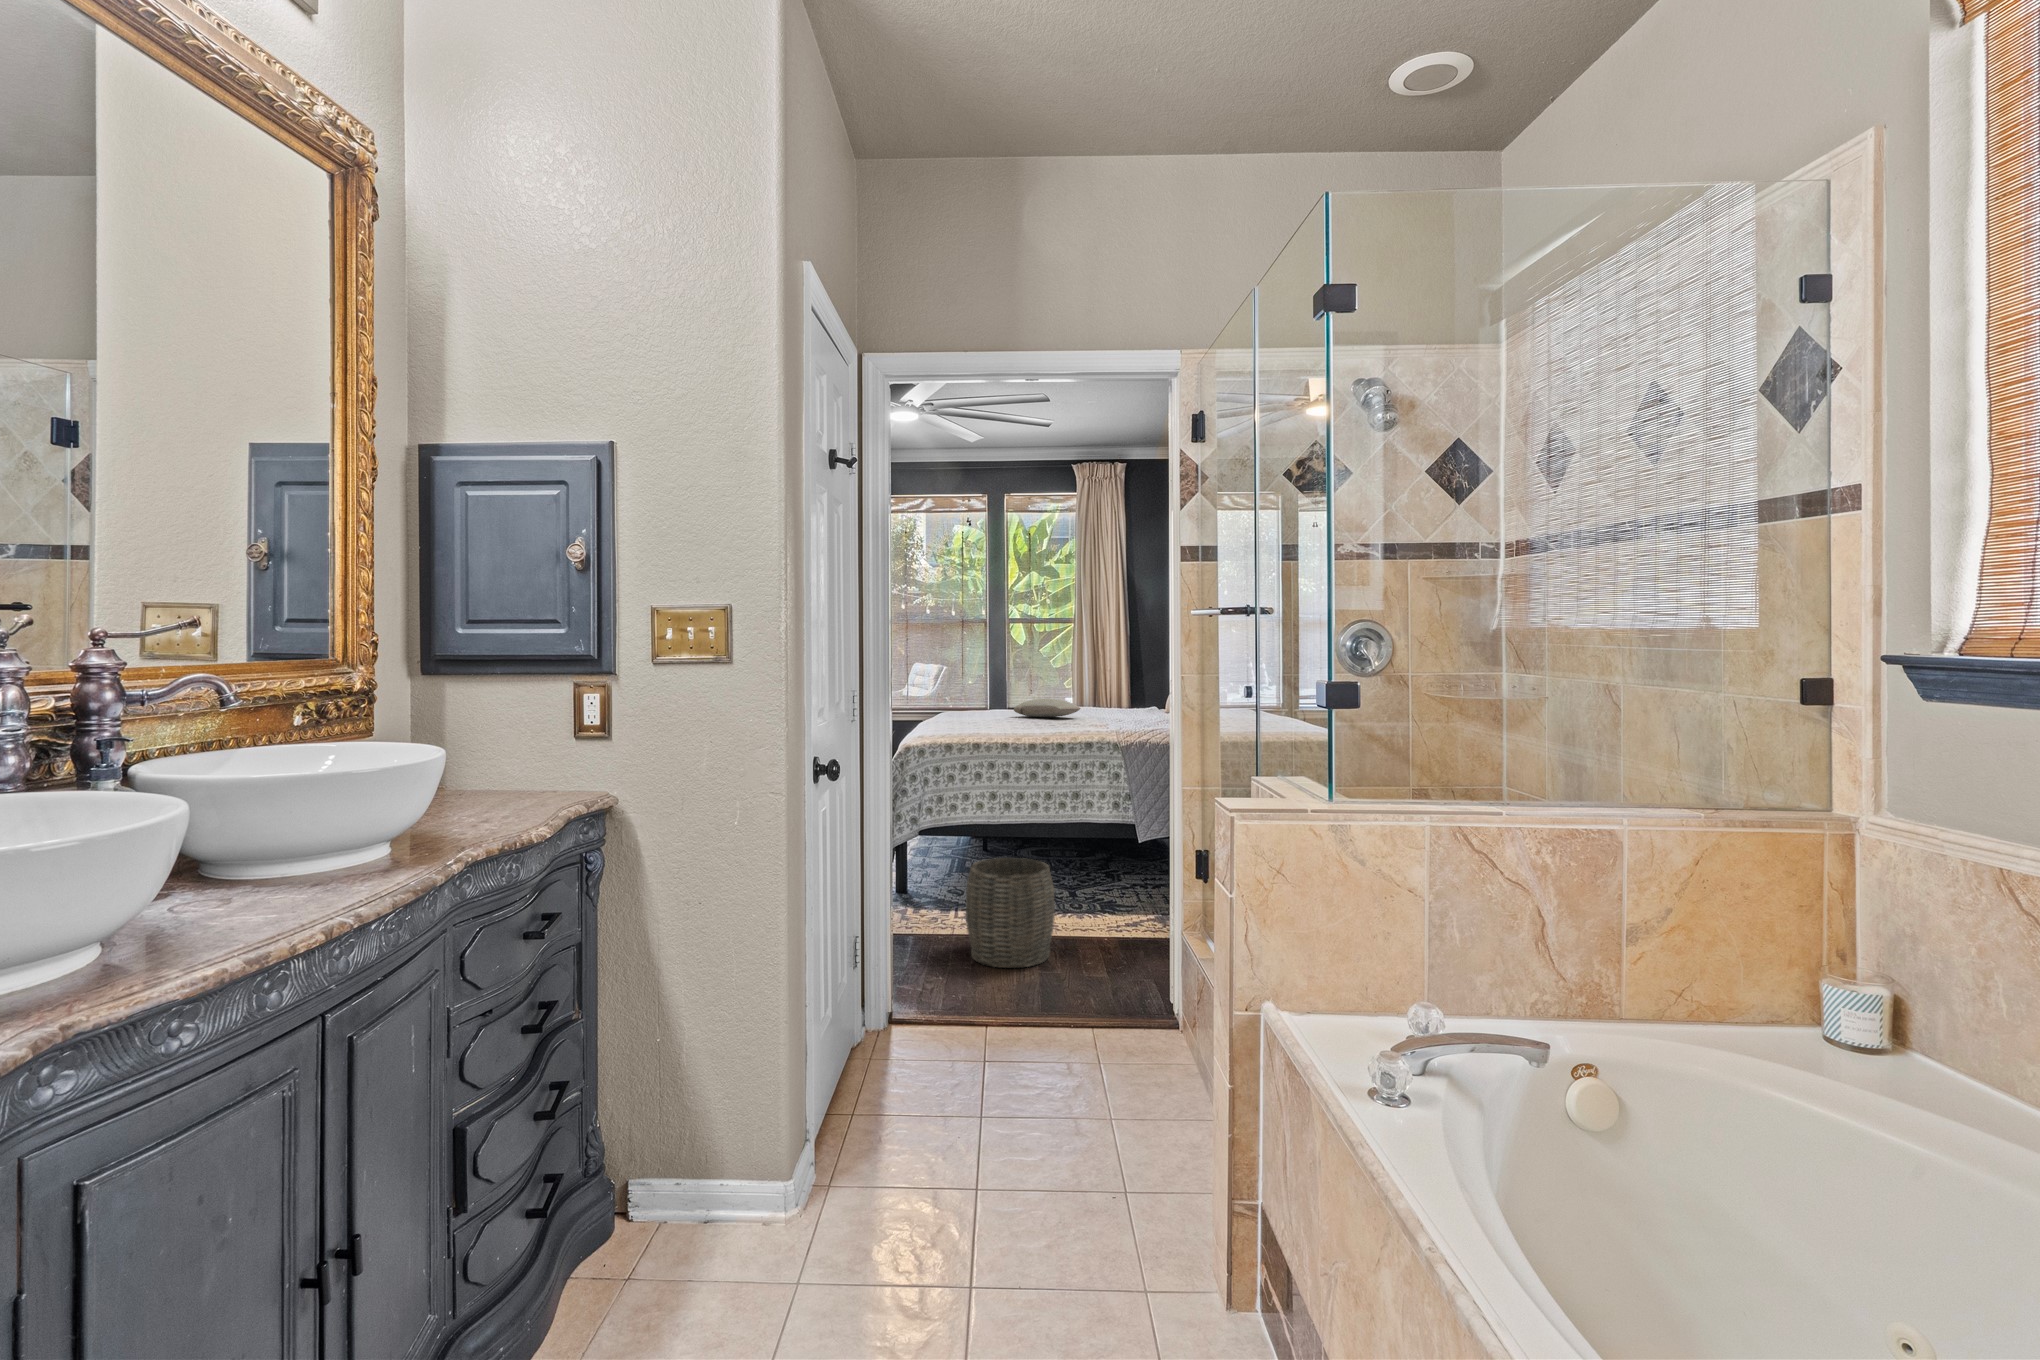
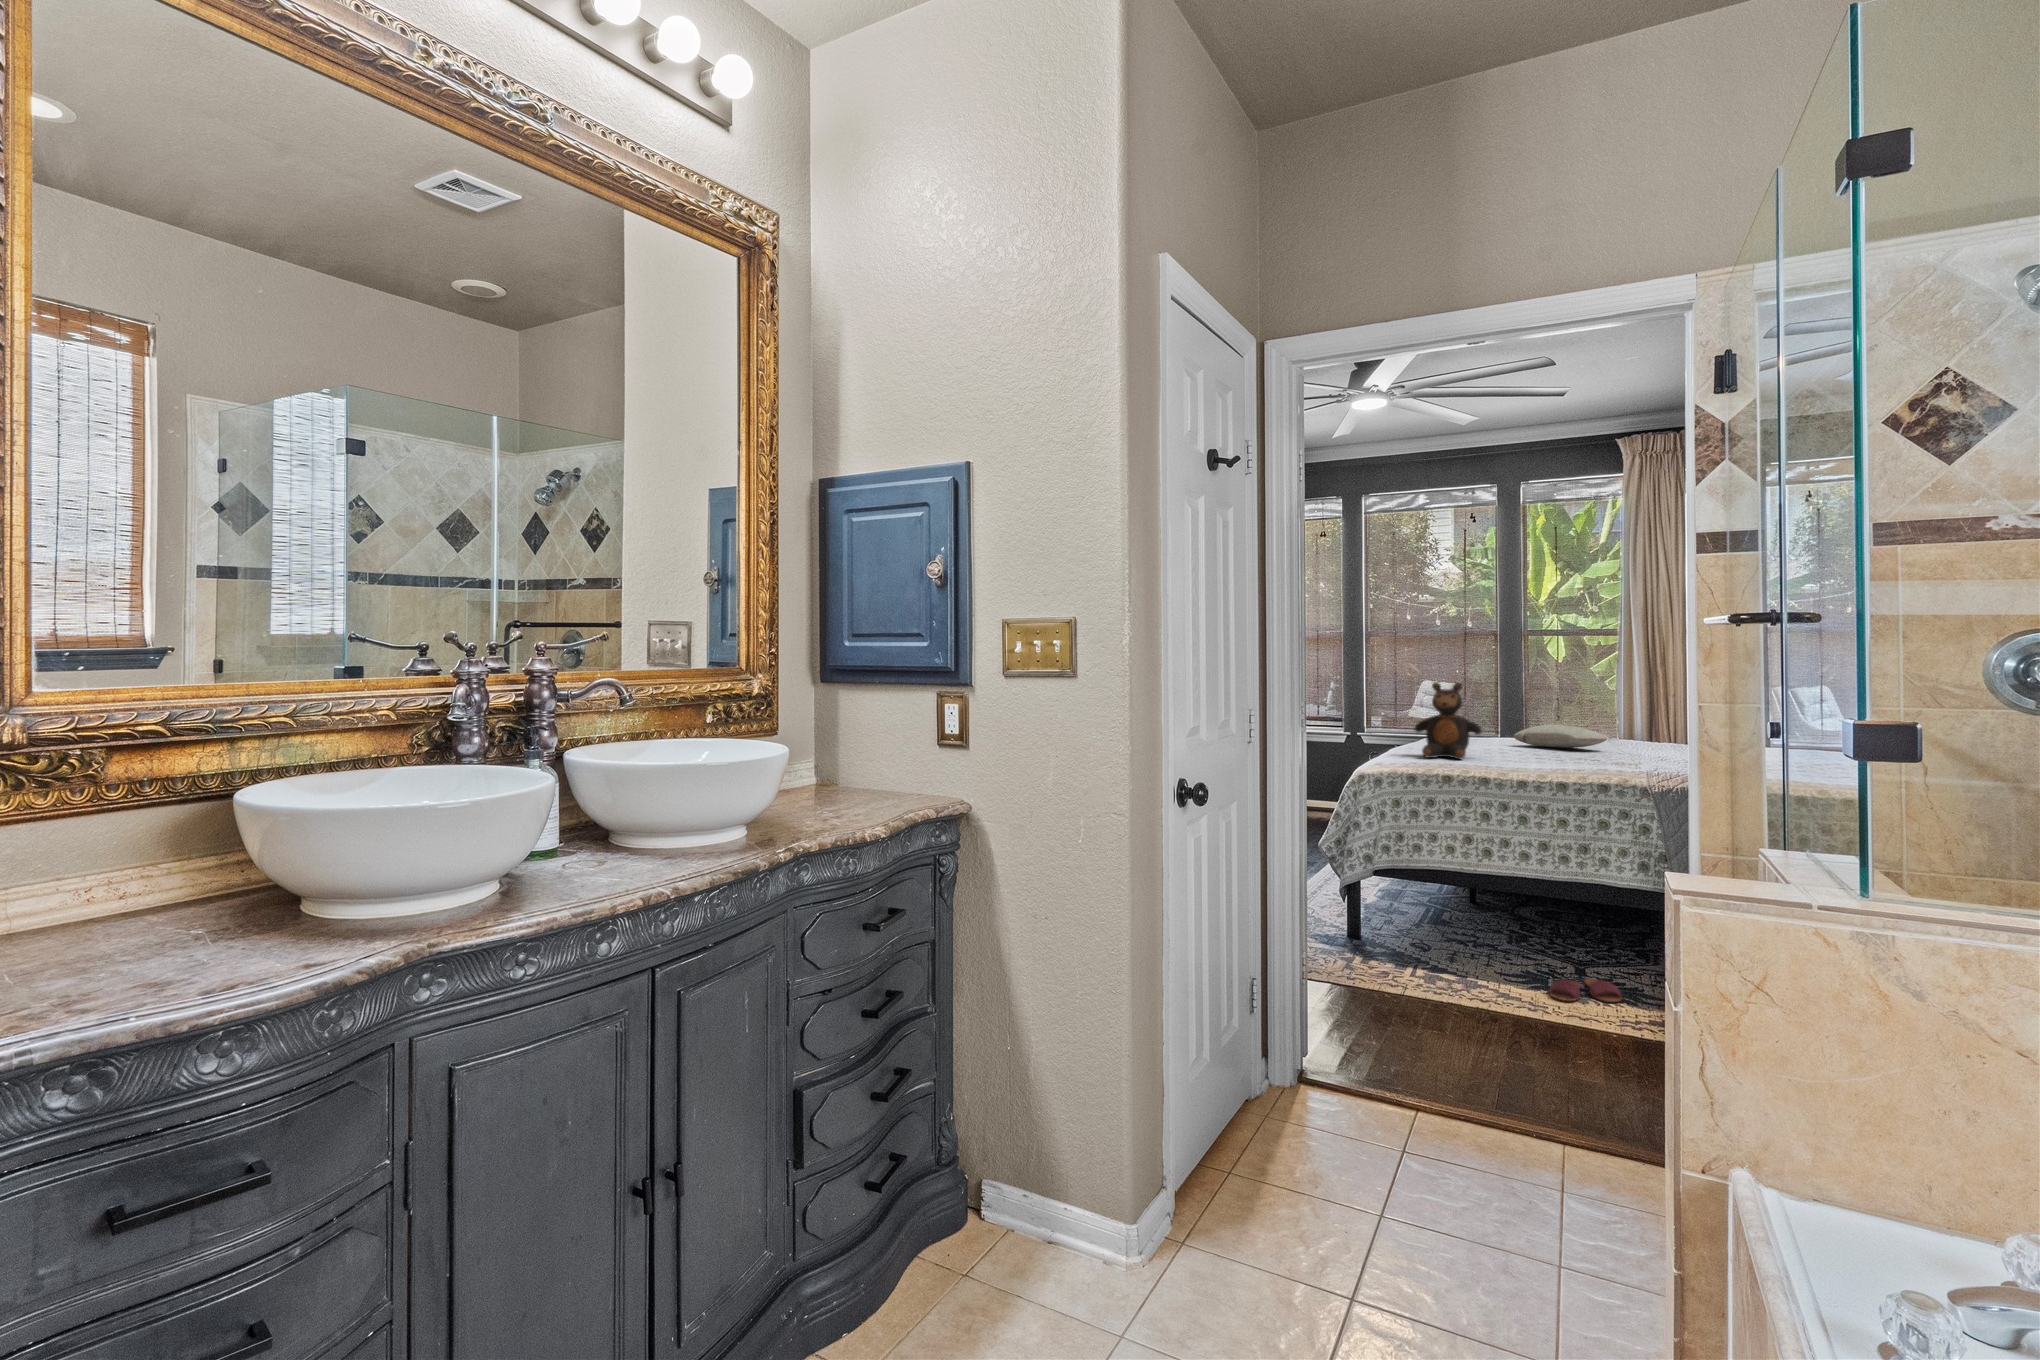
teddy bear: none [946,665,999,730] -> present [1414,682,1482,759]
woven basket: present [966,858,1055,968] -> none [1412,914,1532,1051]
slippers: none [1057,898,1106,918] -> present [1549,979,1622,1002]

